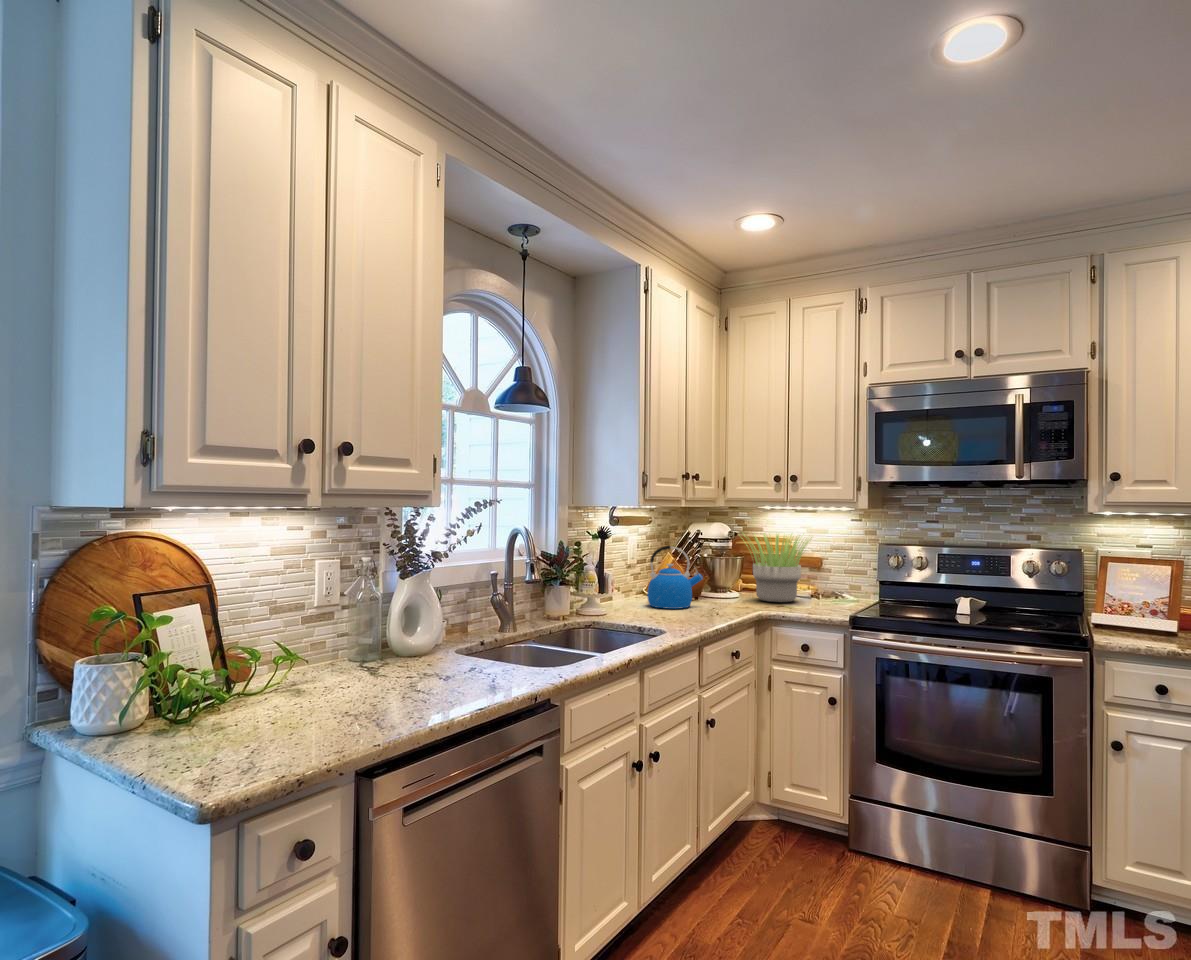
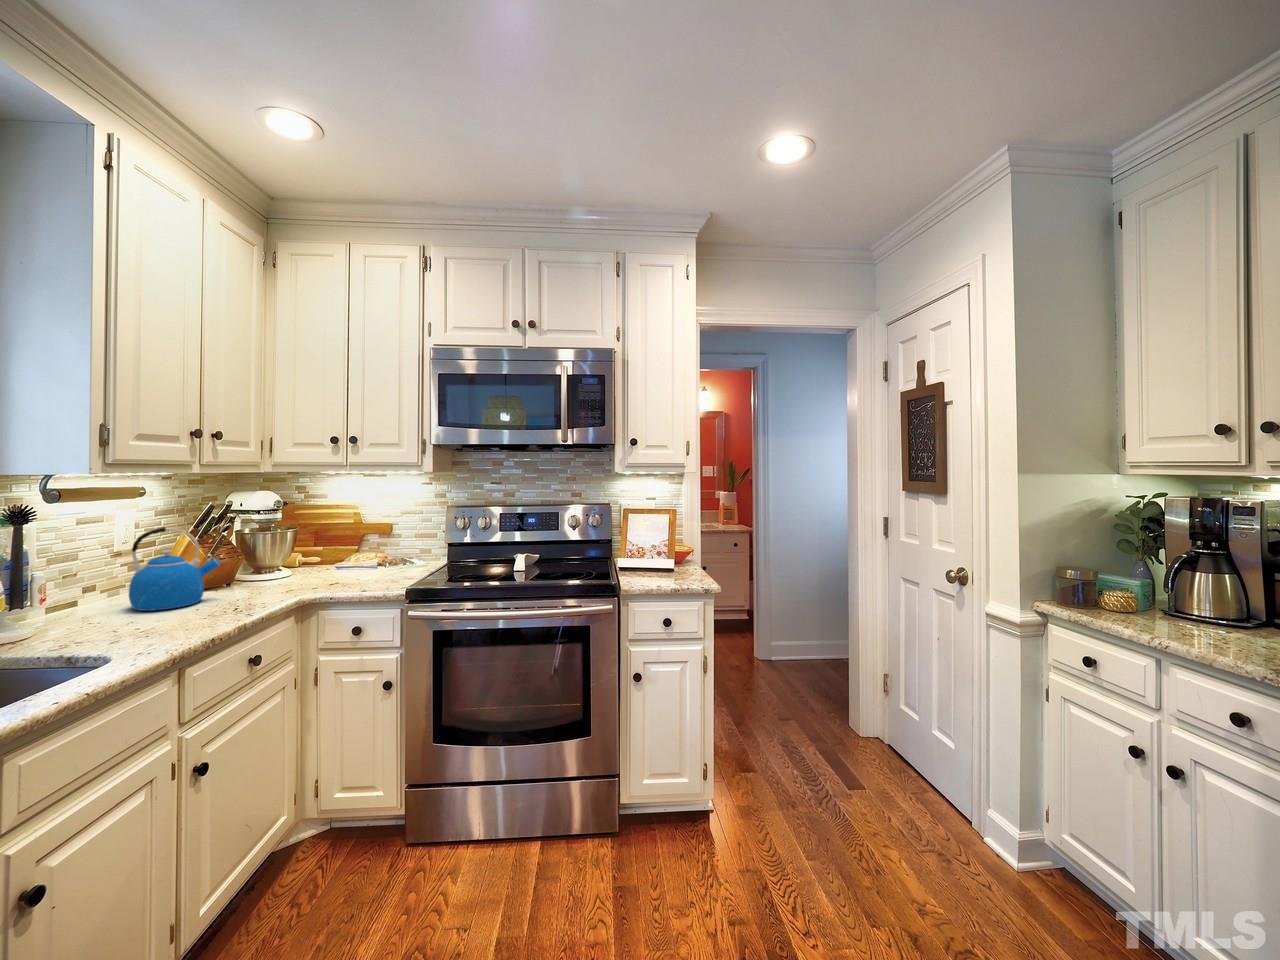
potted plant: present [750,533,809,602] -> none [276,499,376,579]

